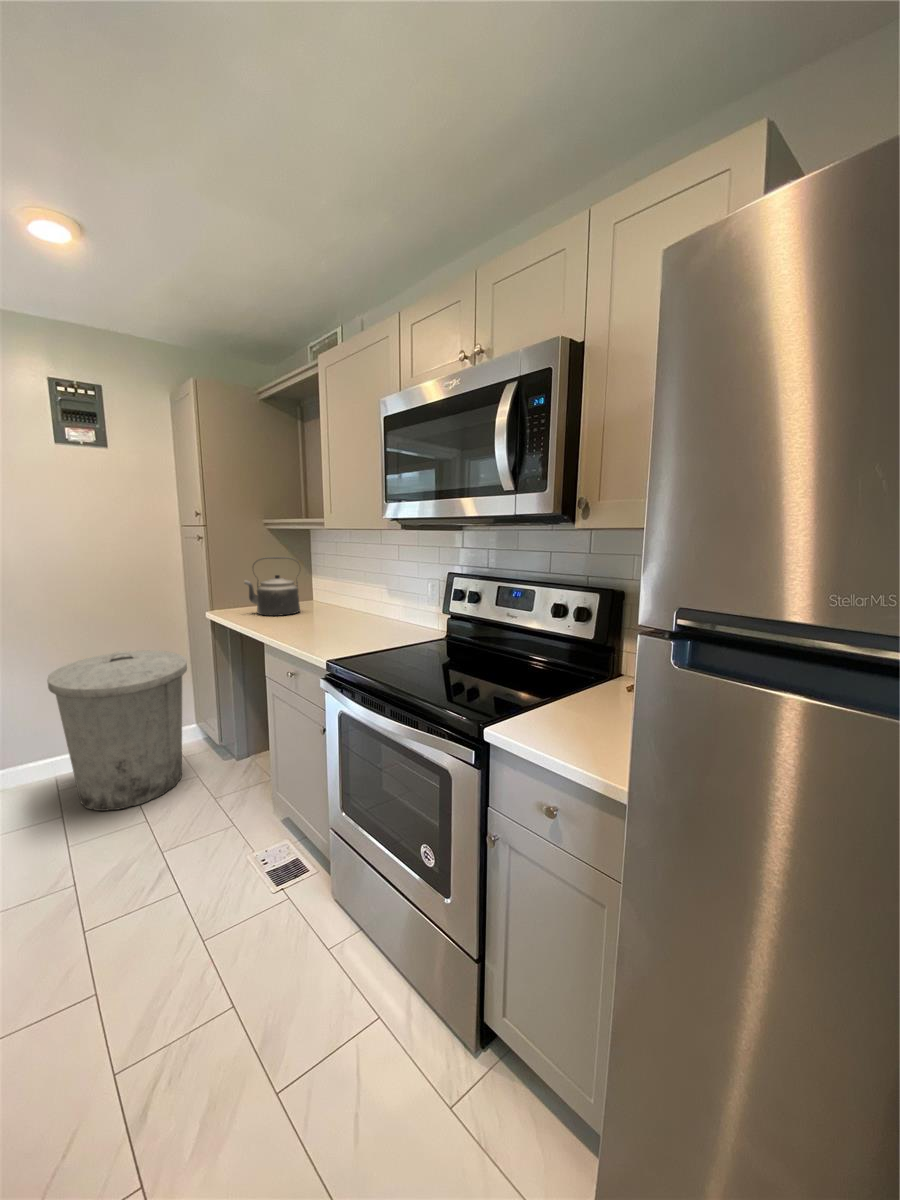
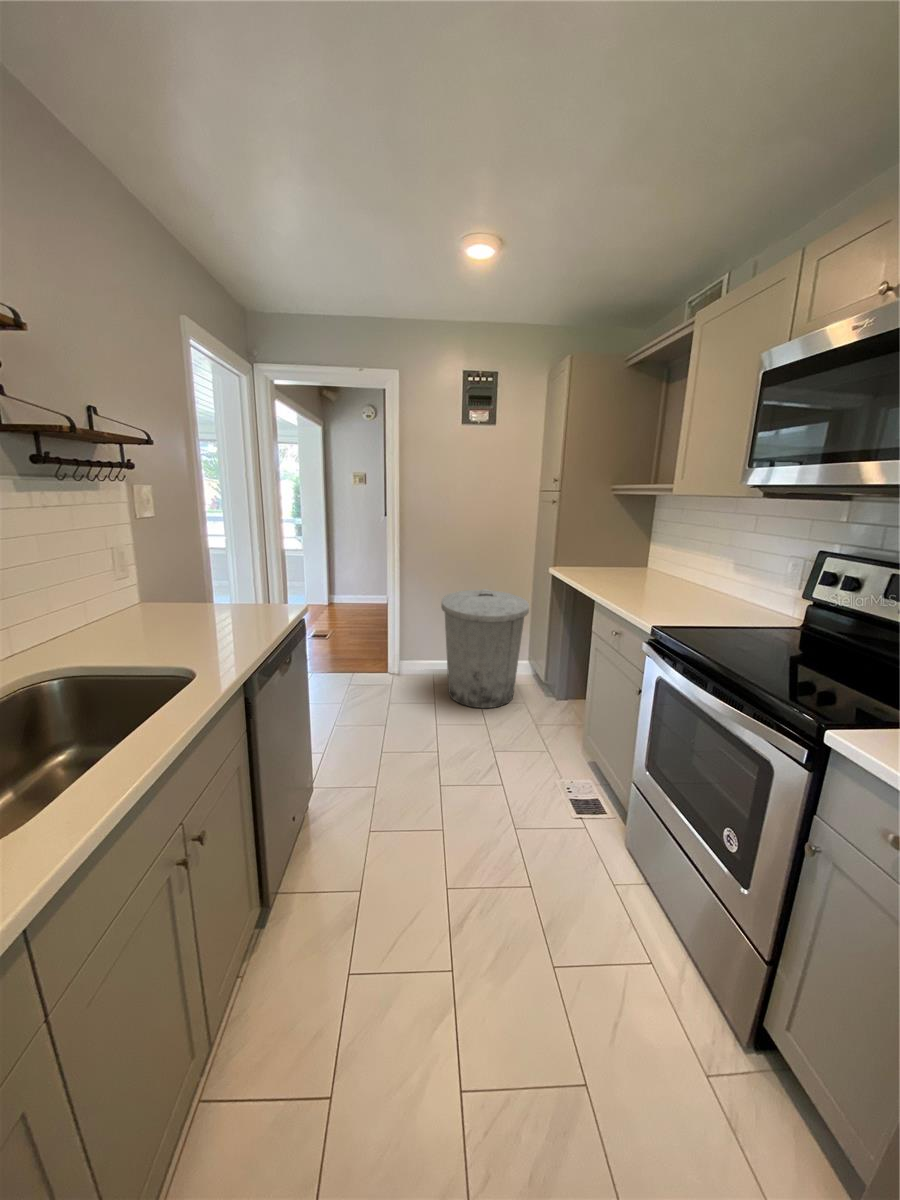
kettle: present [244,557,300,616] -> none [585,521,640,578]

